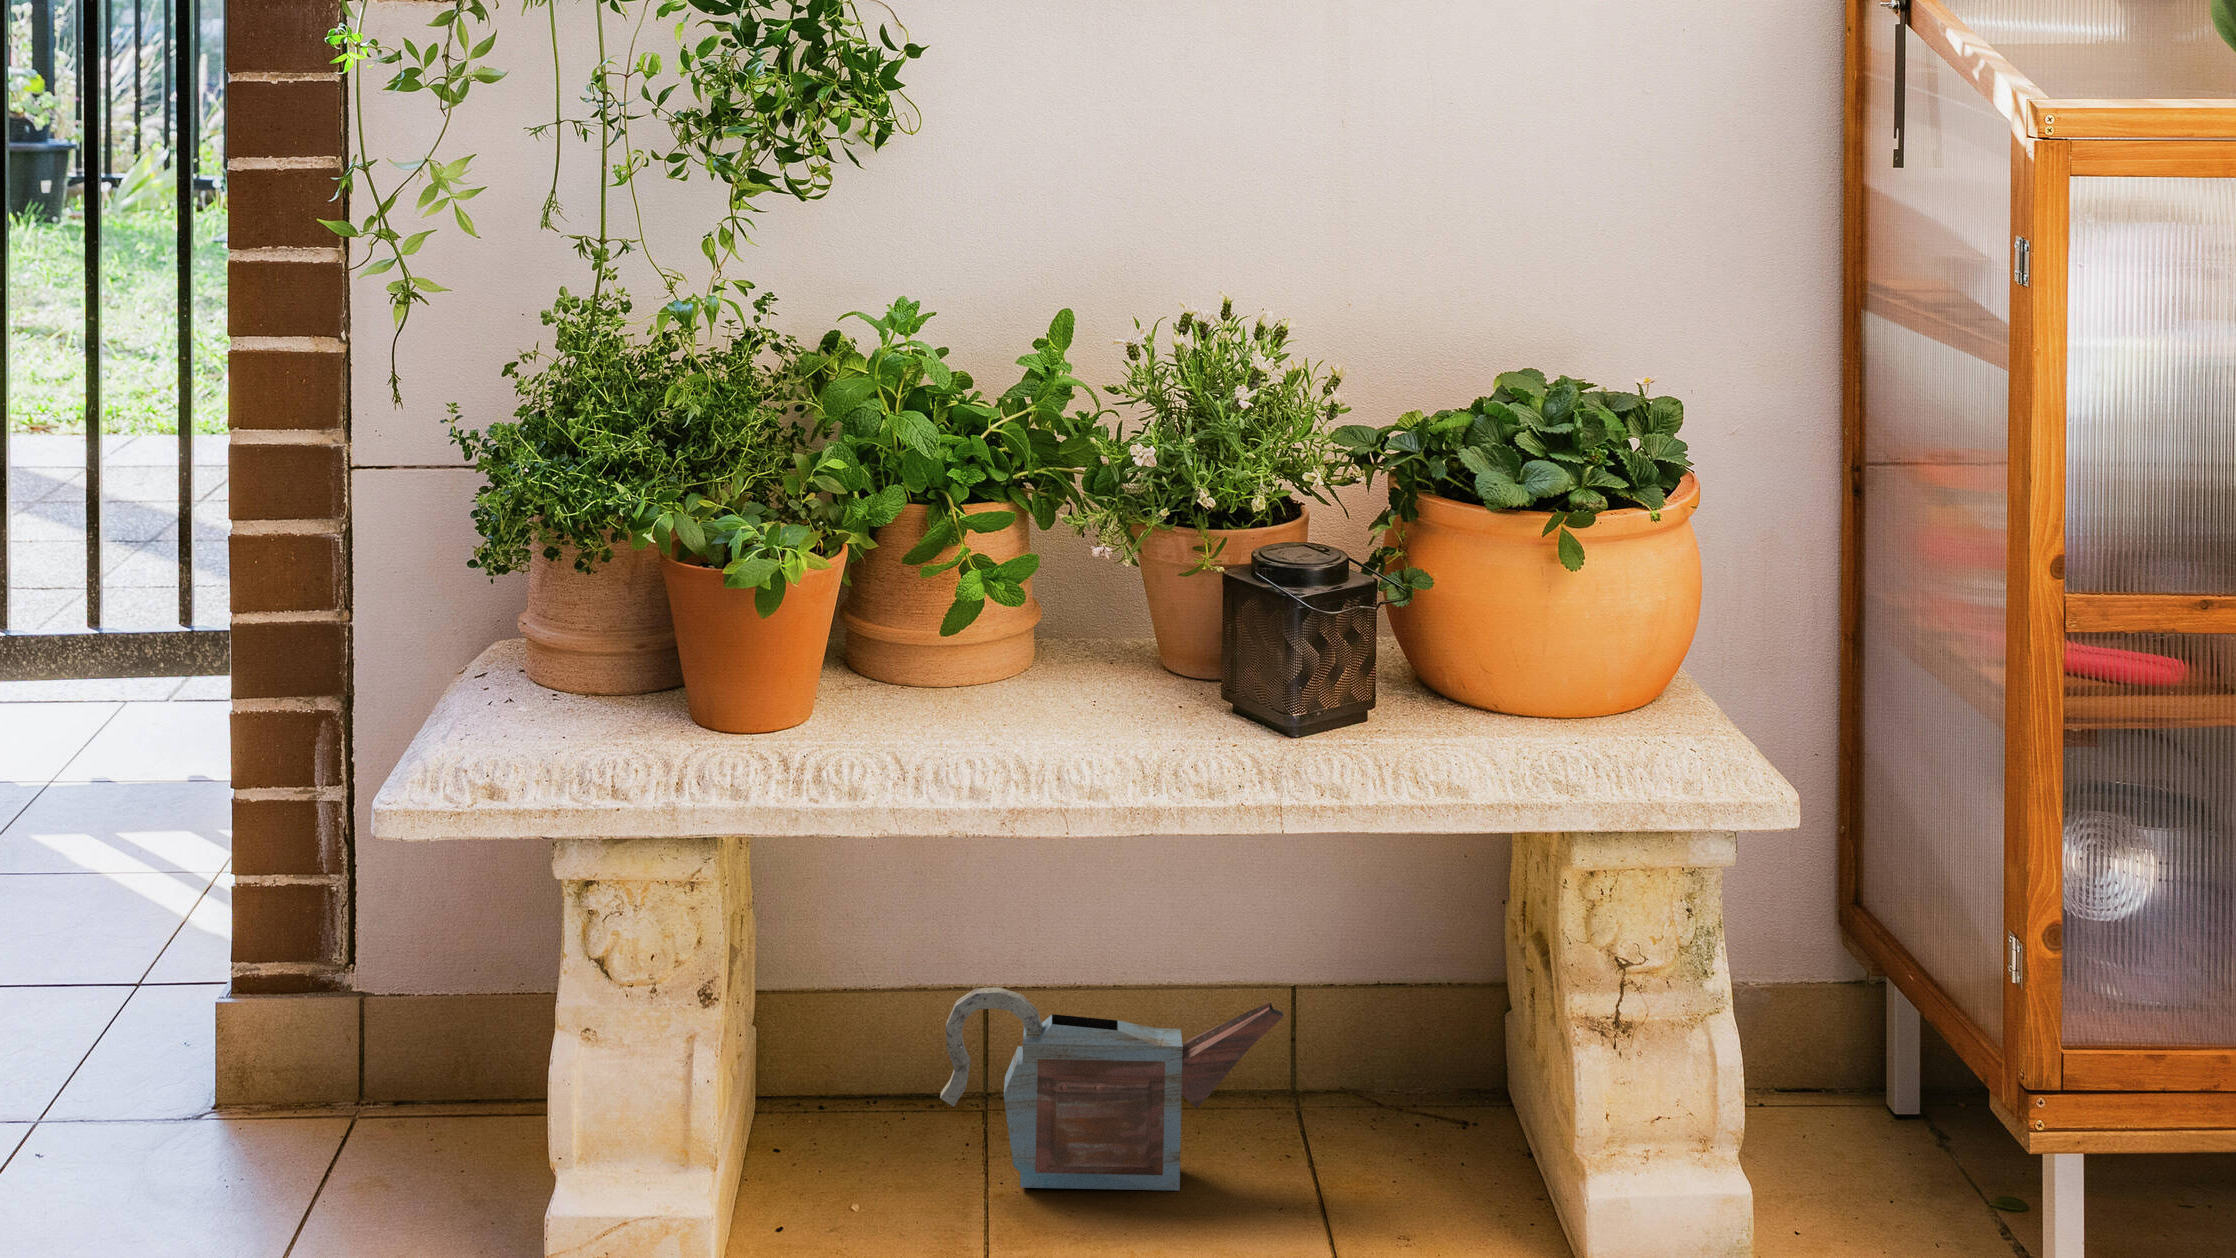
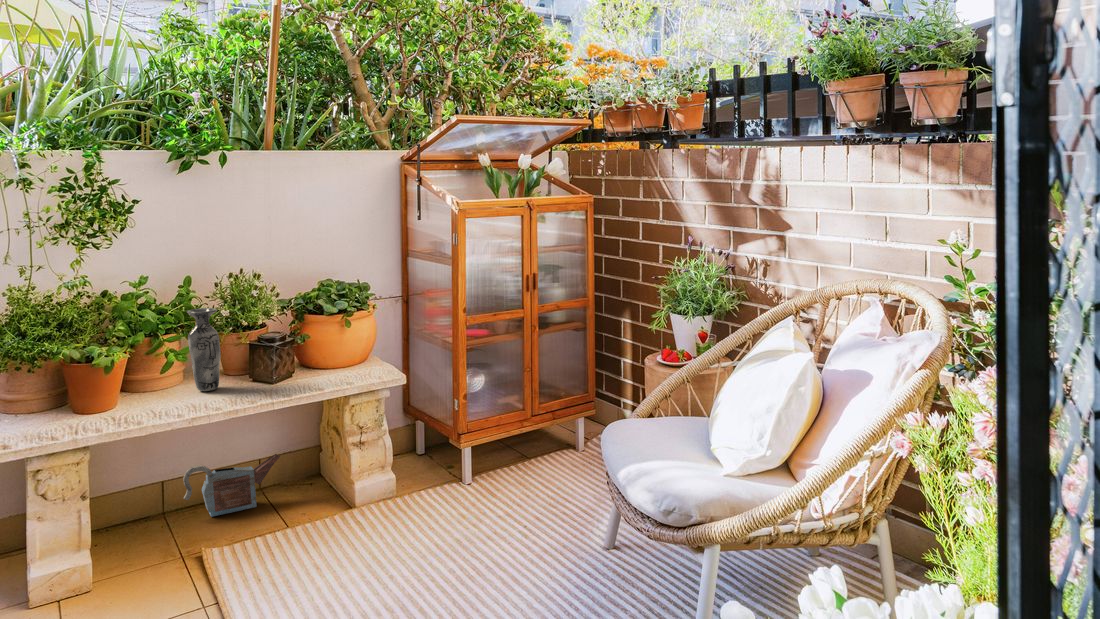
vase: none [975,426,1080,727] -> present [187,308,221,391]

